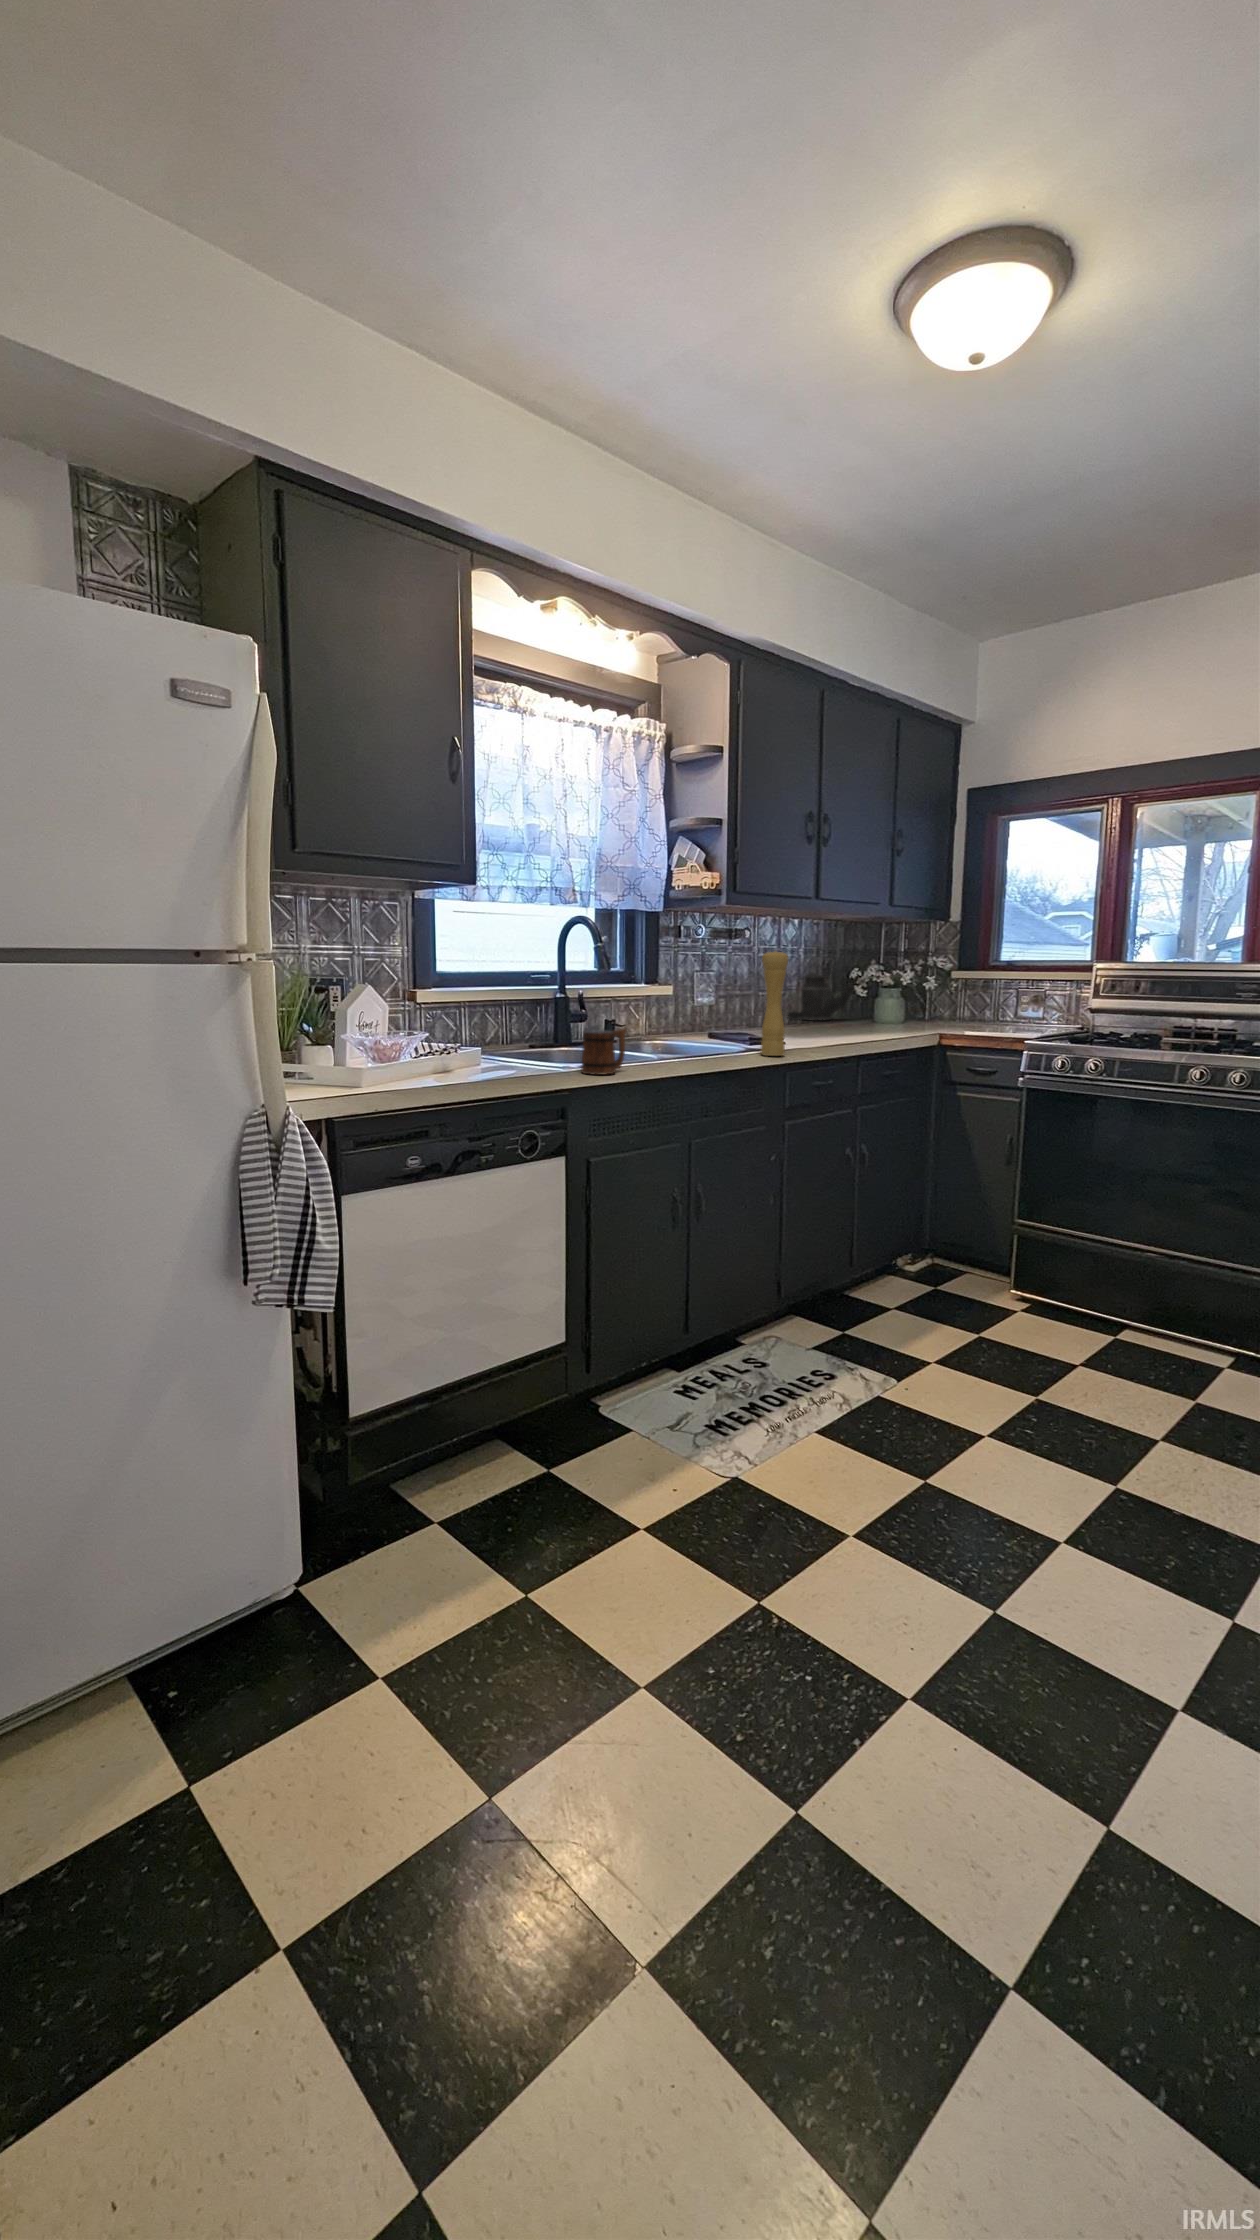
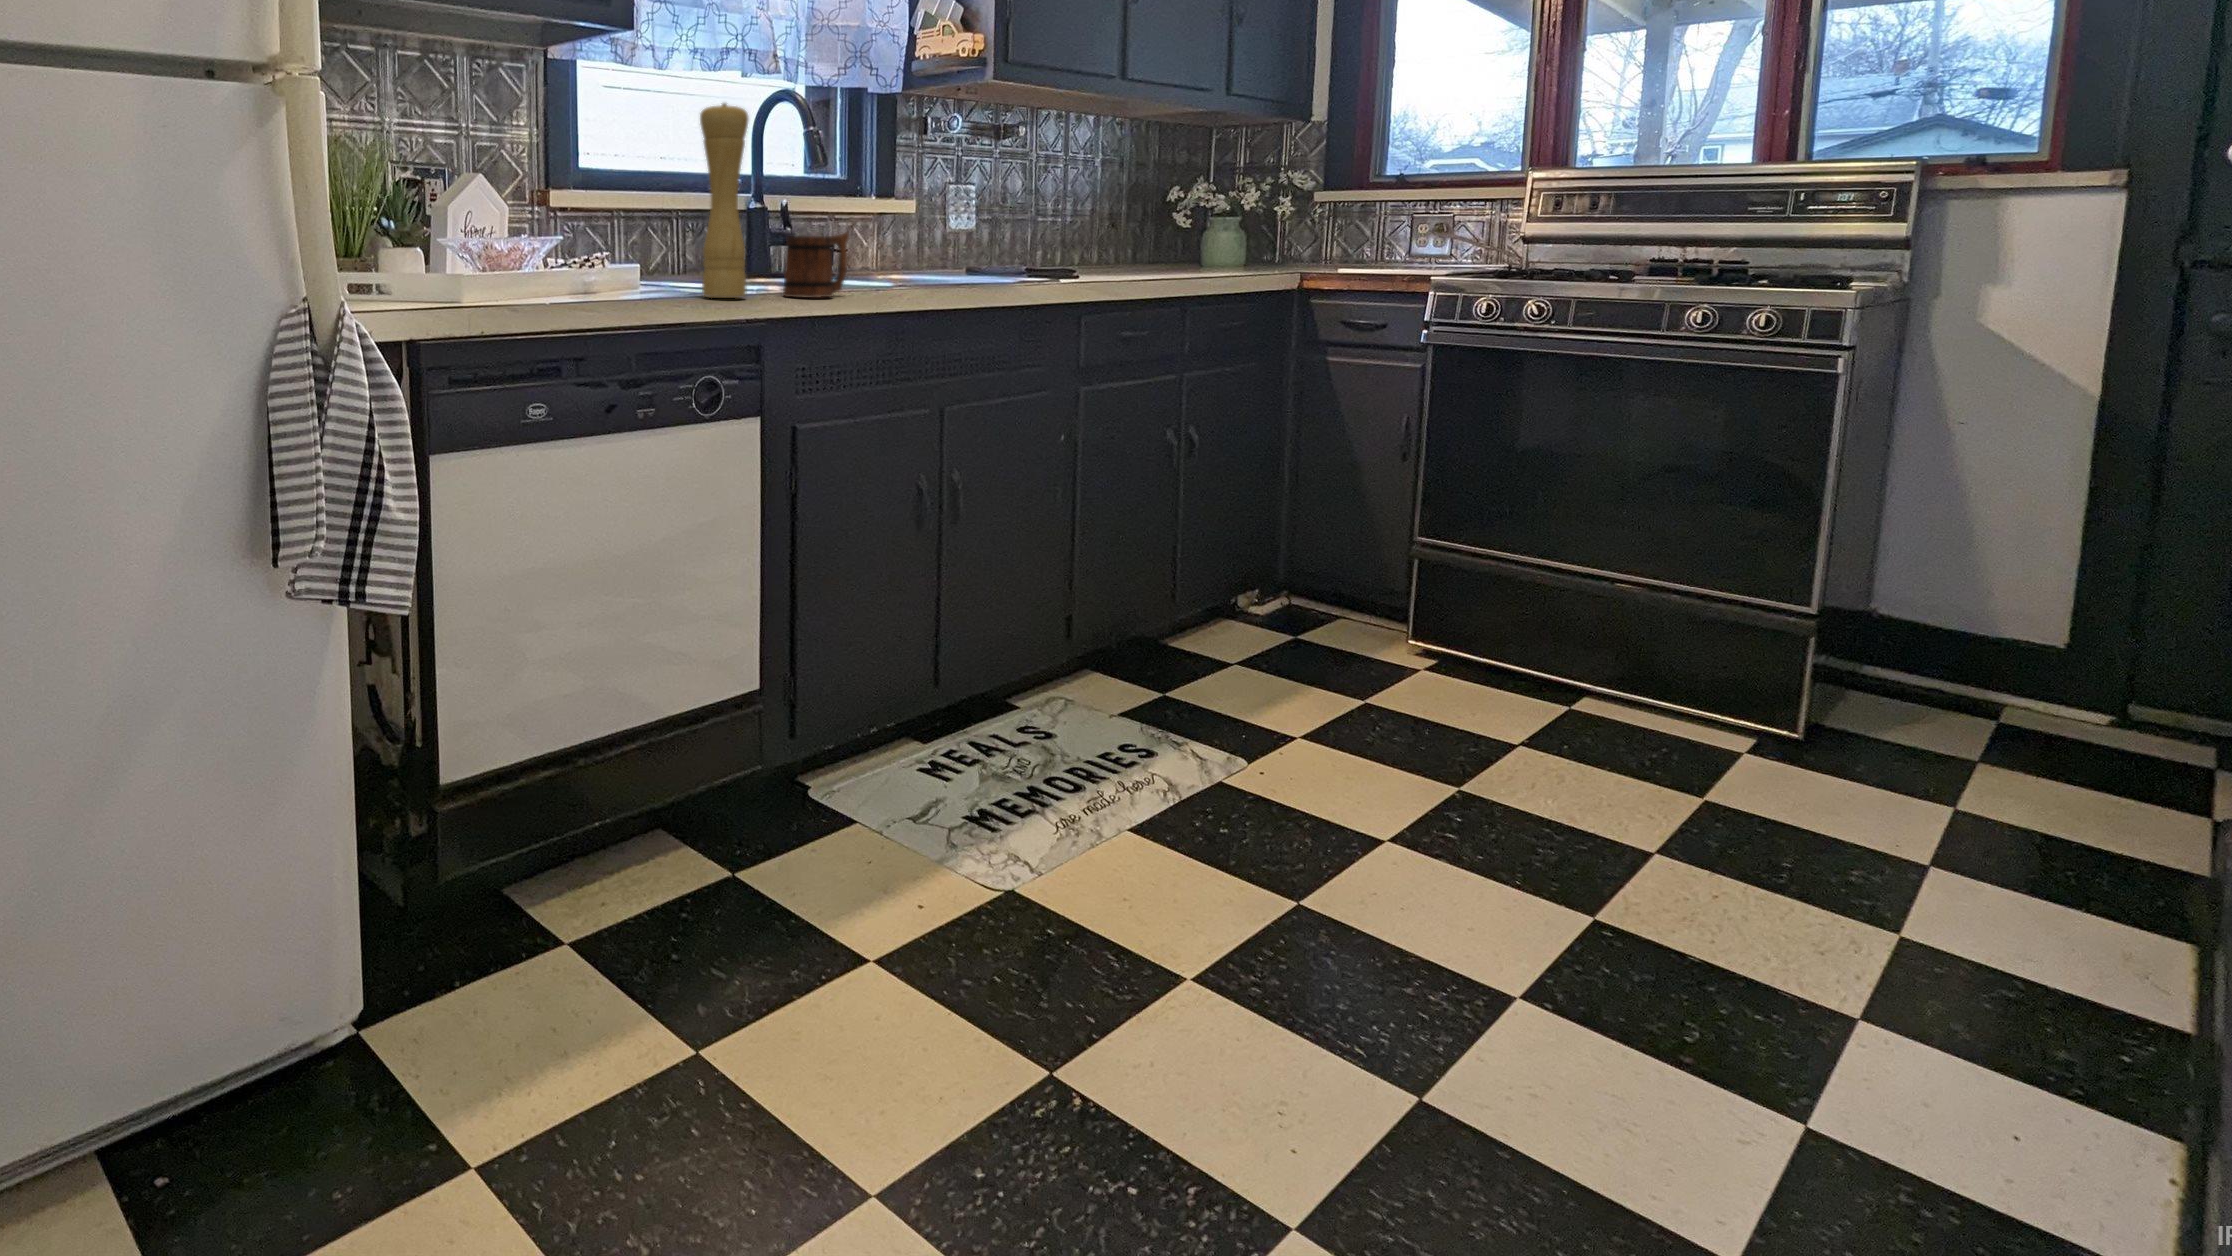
pepper mill: present [760,951,788,1056] -> present [700,103,748,298]
kettle: present [788,970,854,1021] -> none [1076,172,1175,261]

